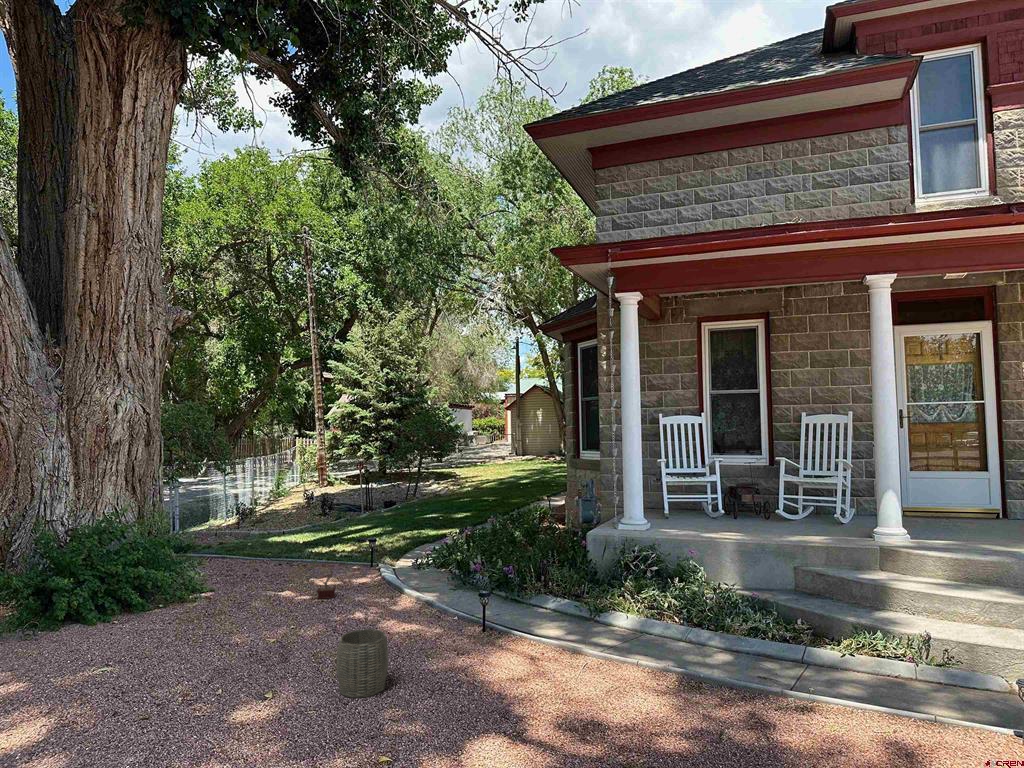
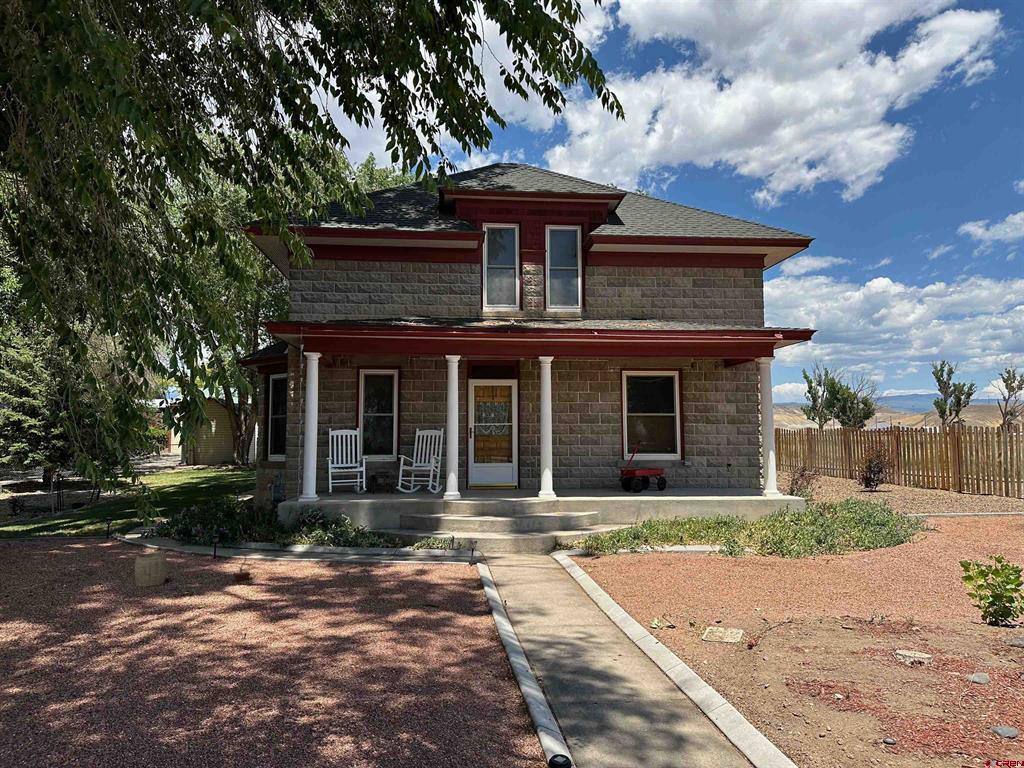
potted plant: present [311,551,350,599] -> present [230,541,259,581]

